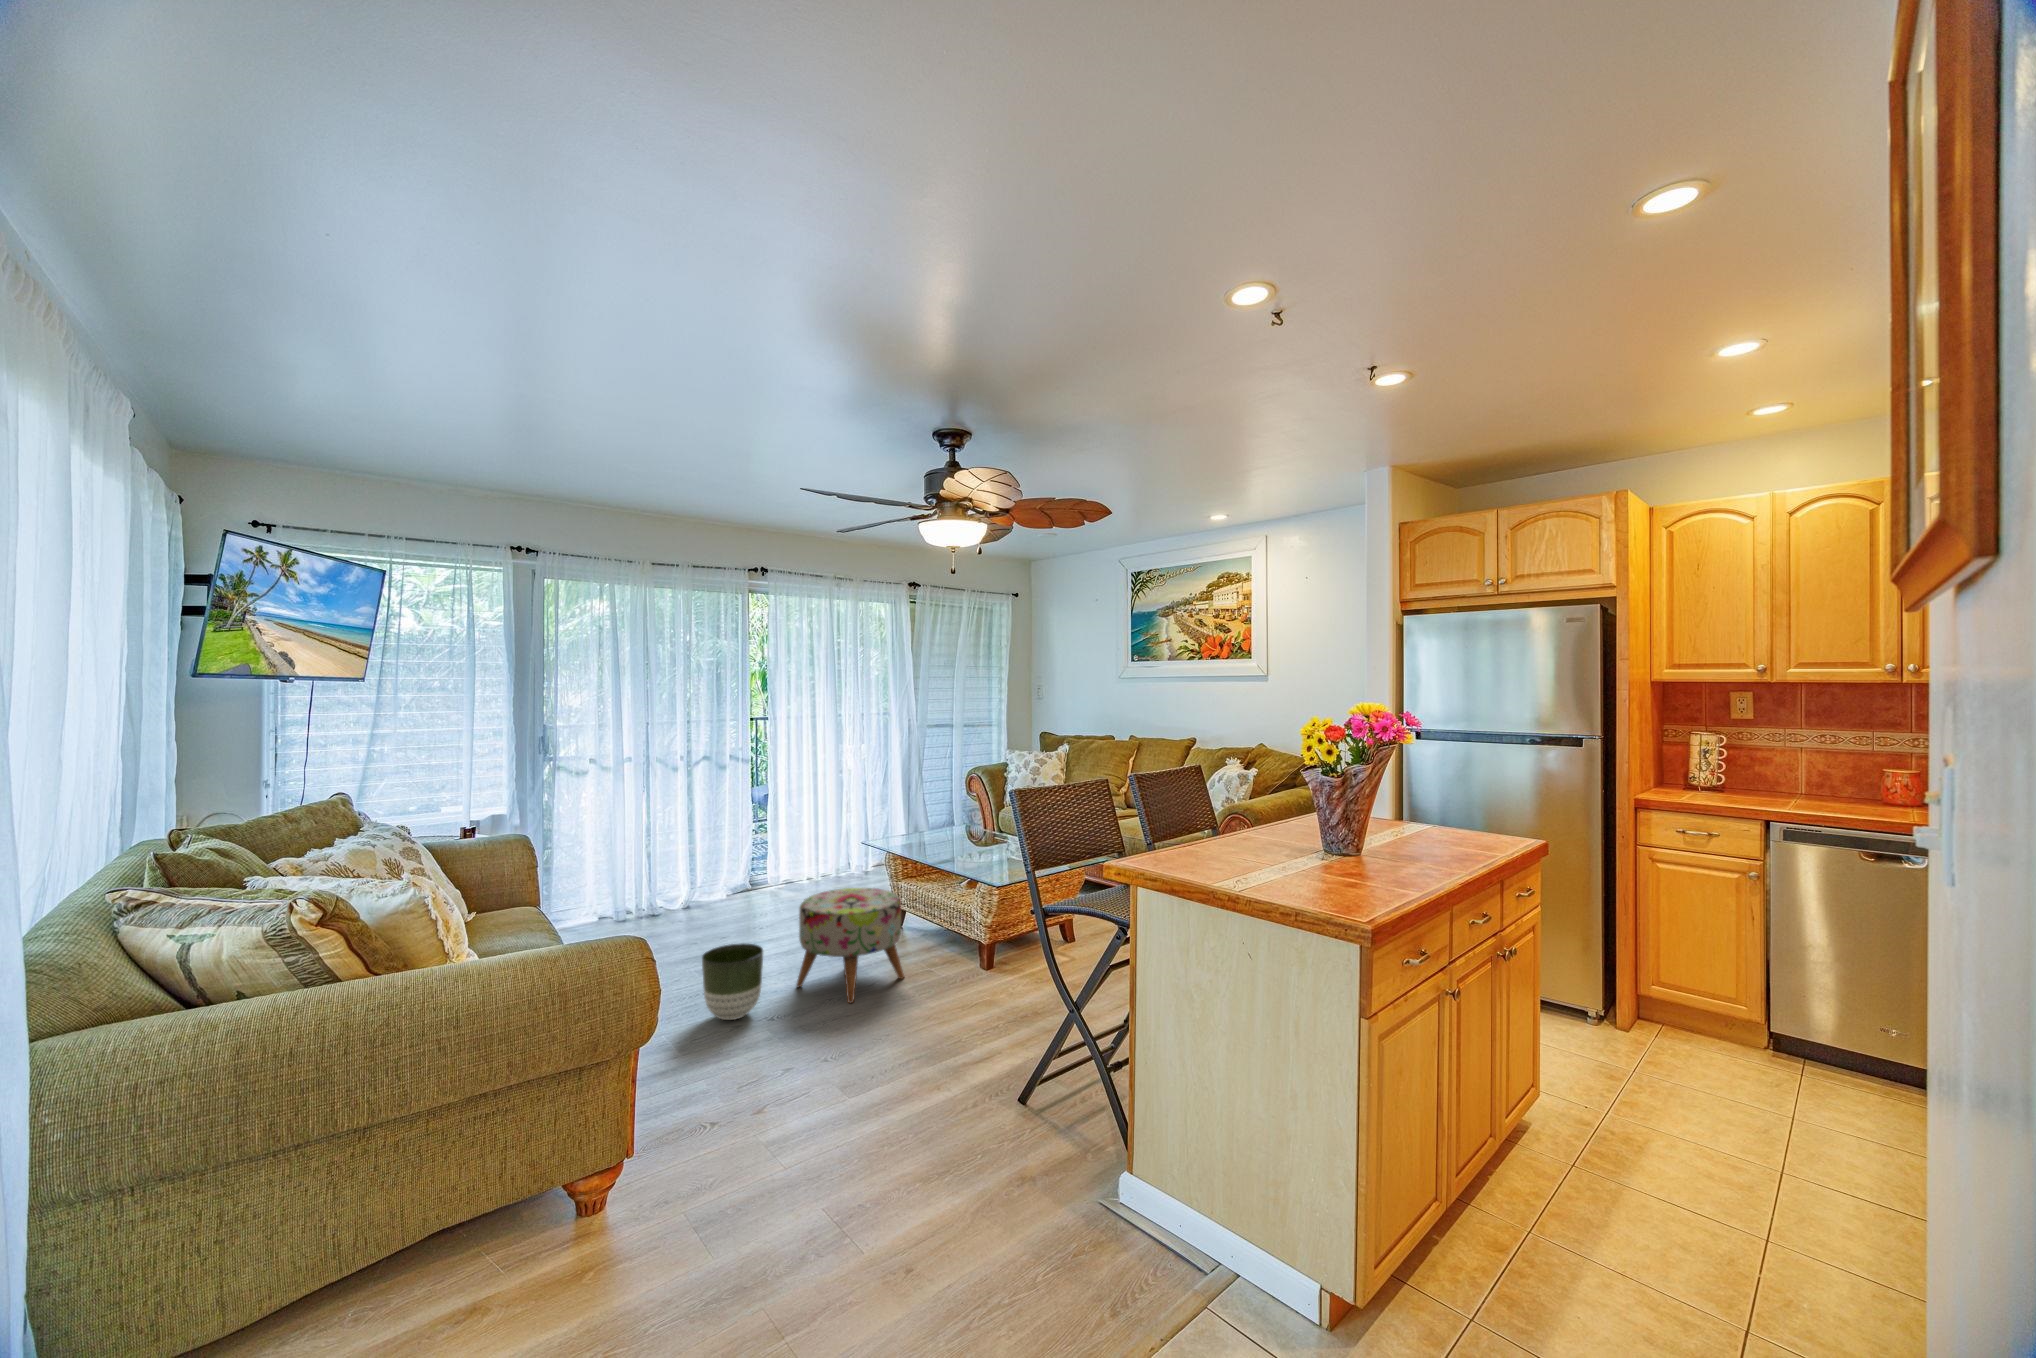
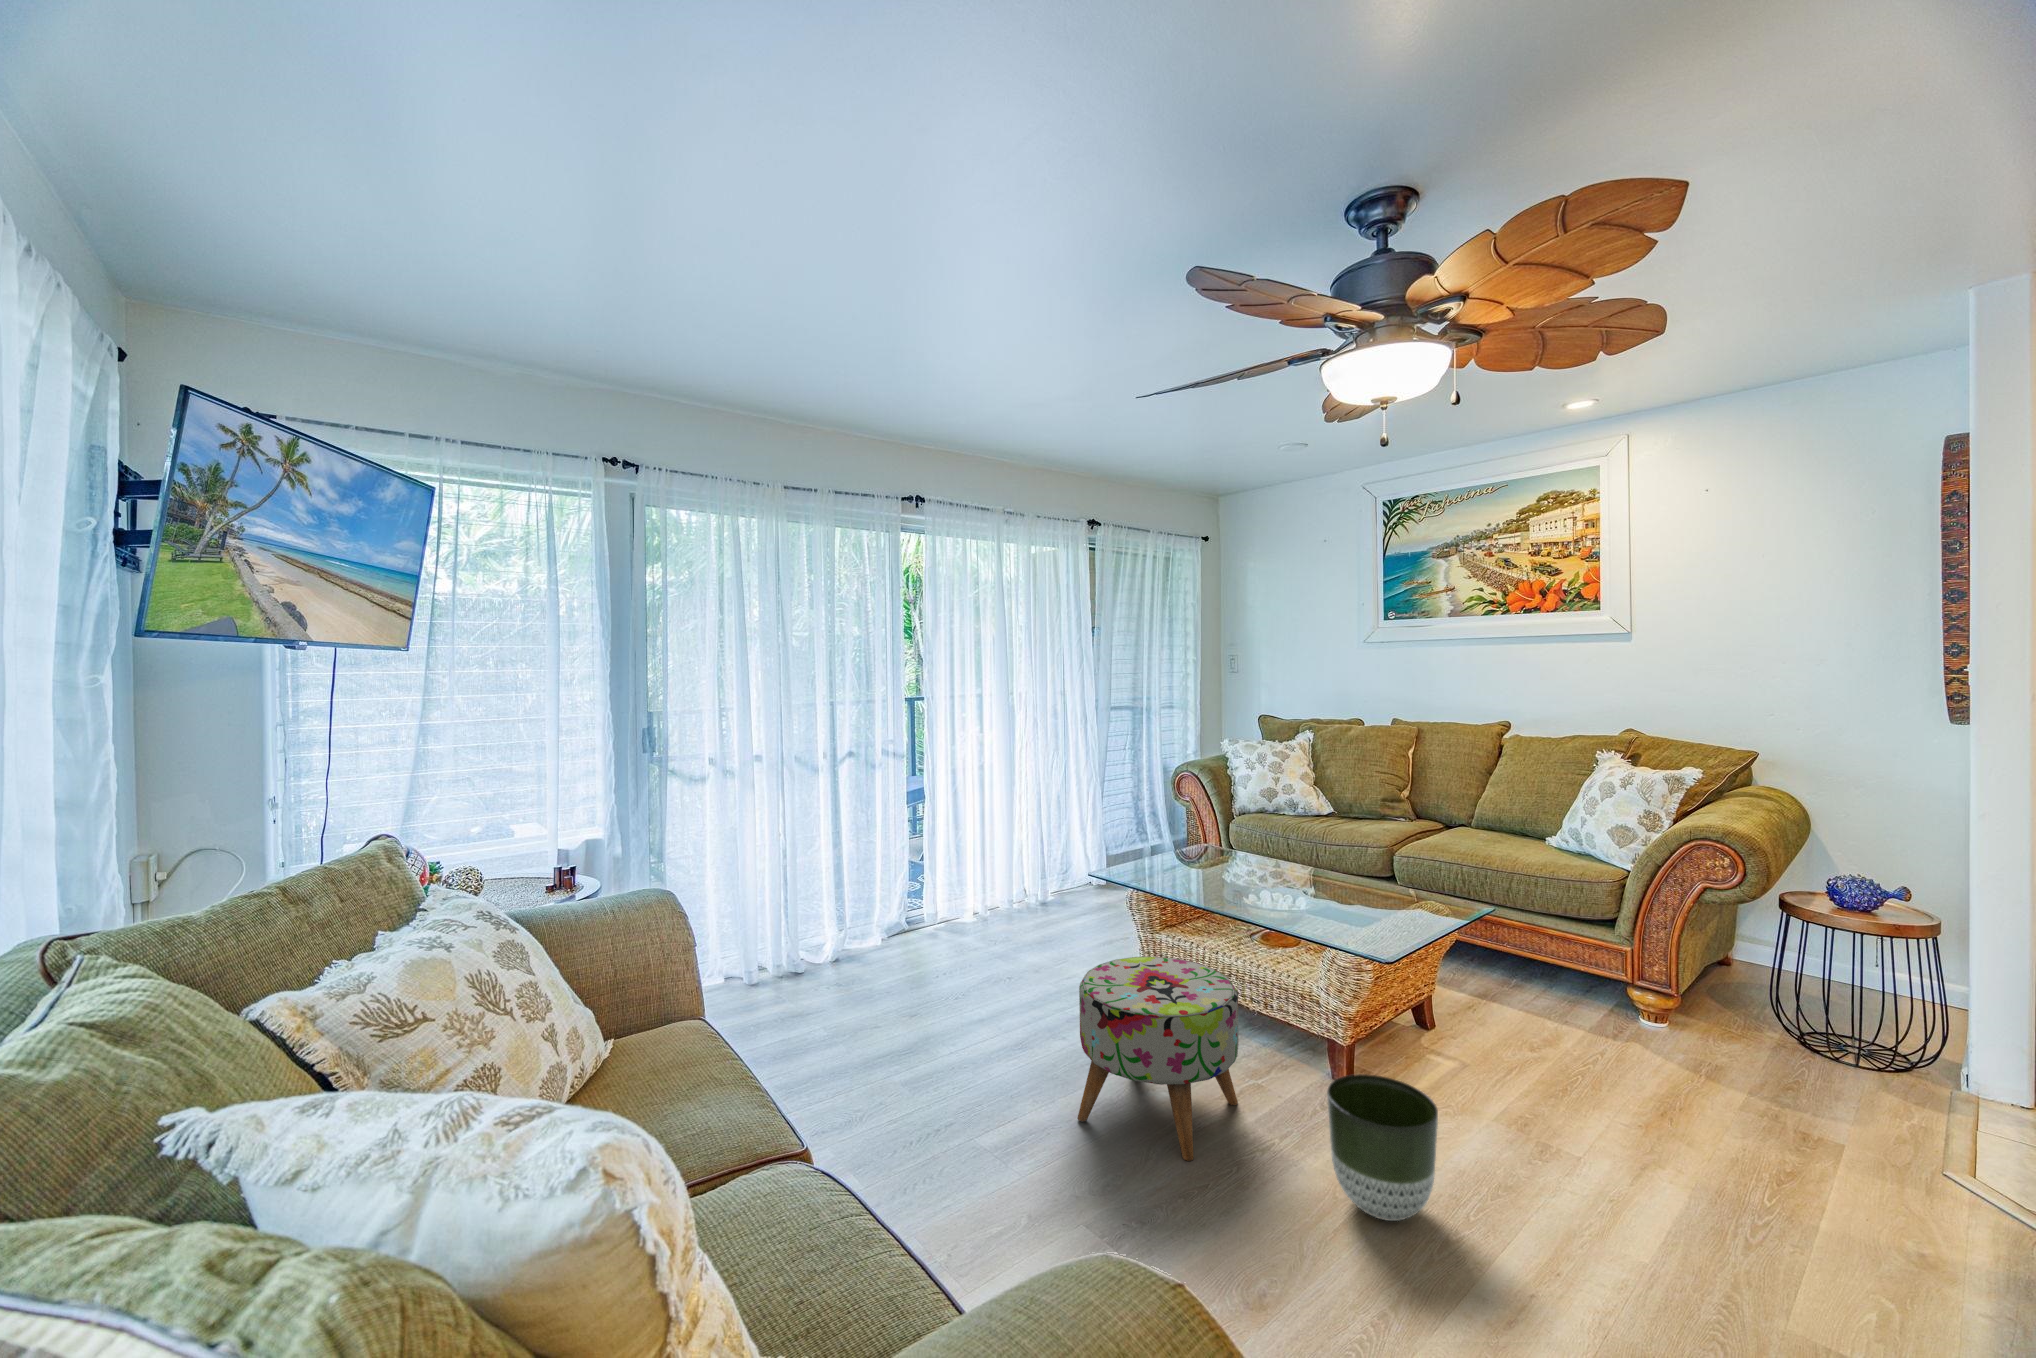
planter: present [702,943,763,1020] -> present [1327,1074,1438,1221]

